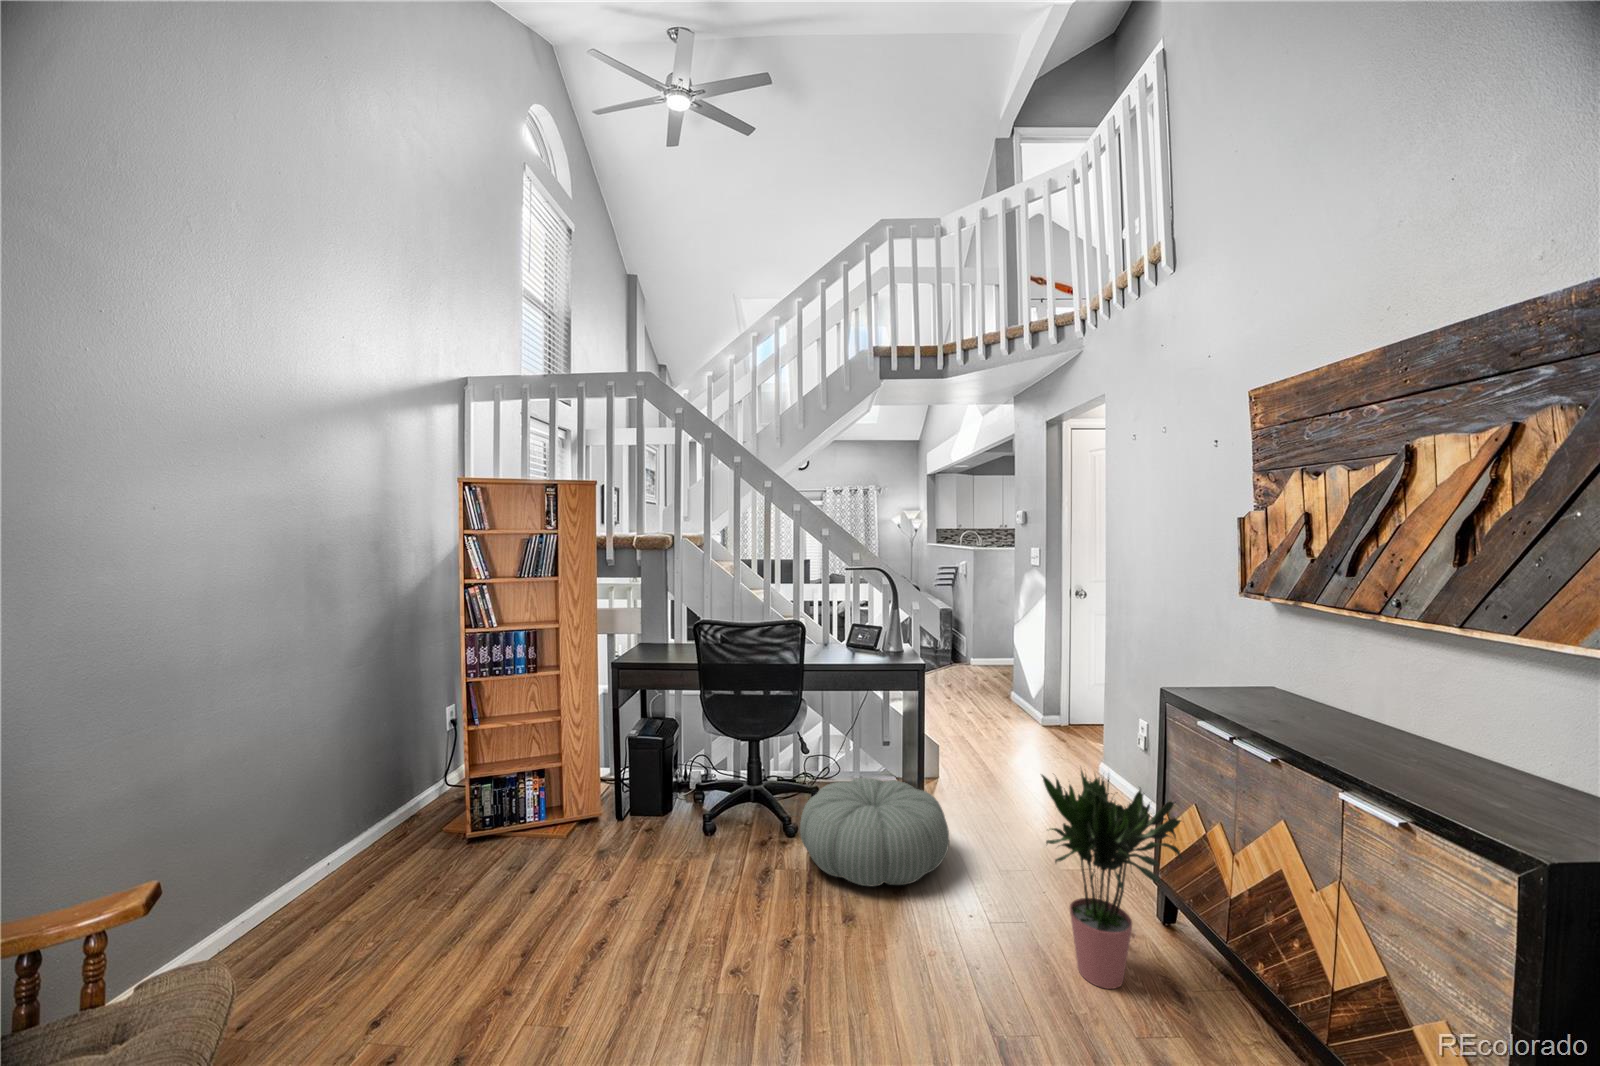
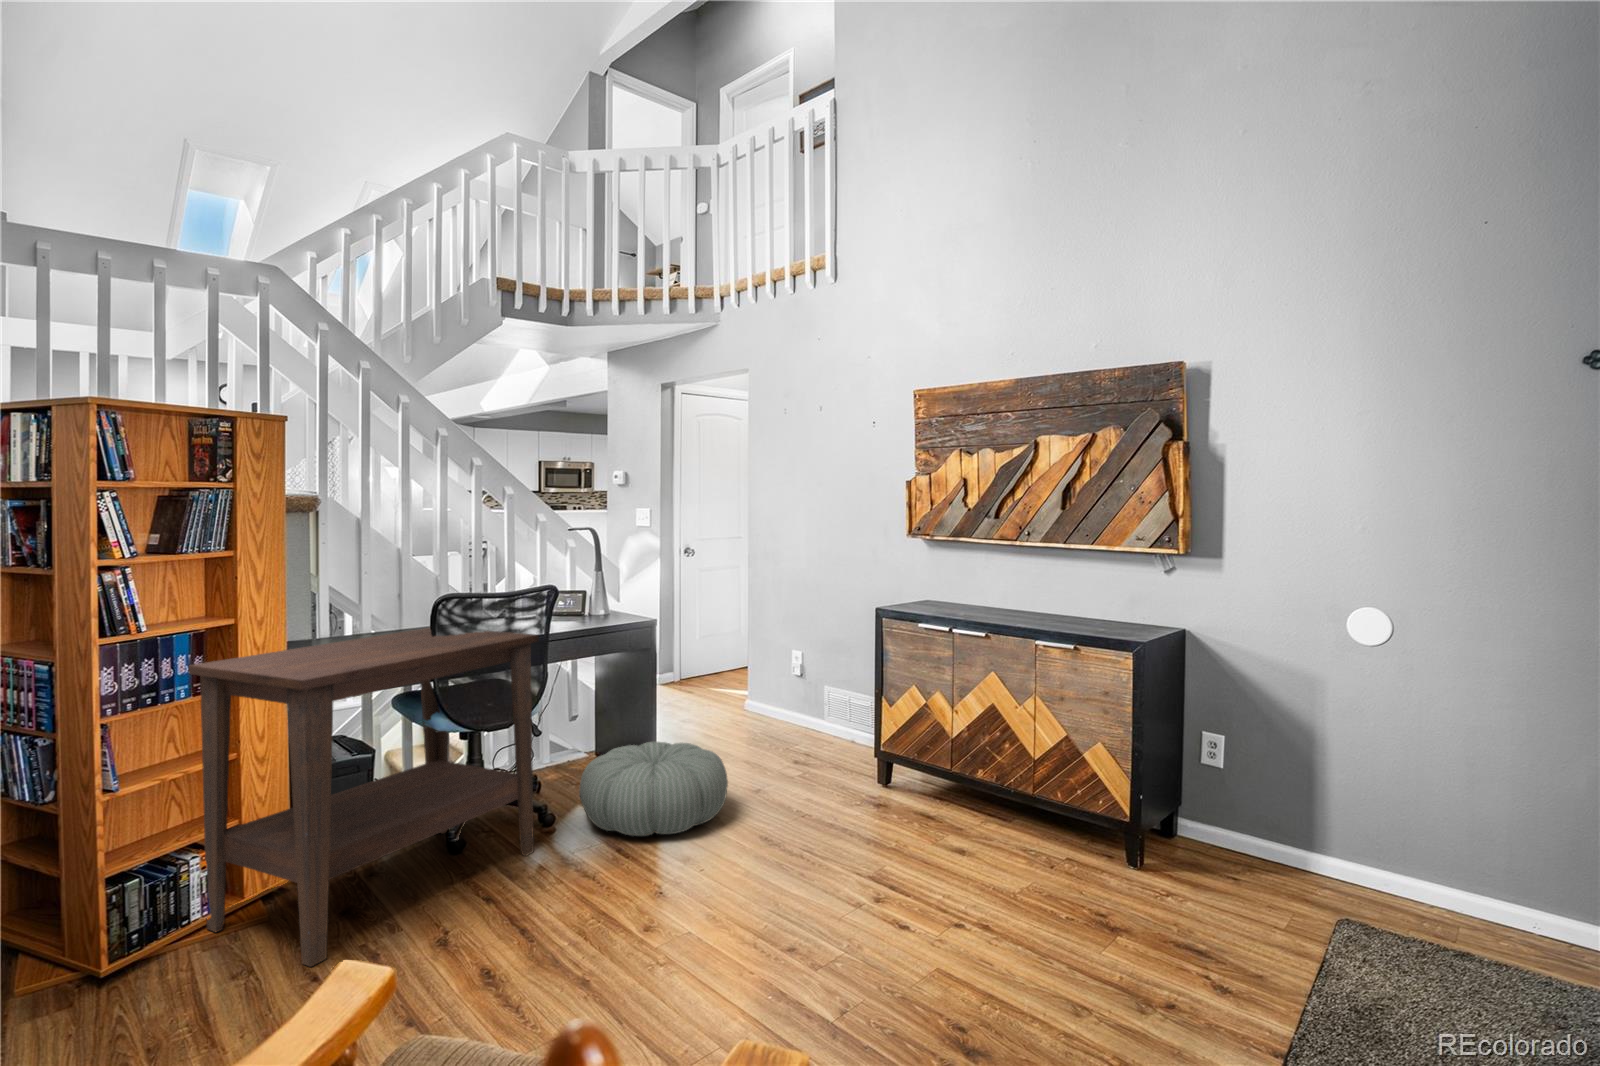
side table: none [519,641,755,888] -> present [189,628,539,967]
potted plant: present [1041,770,1182,989] -> none [838,665,941,827]

